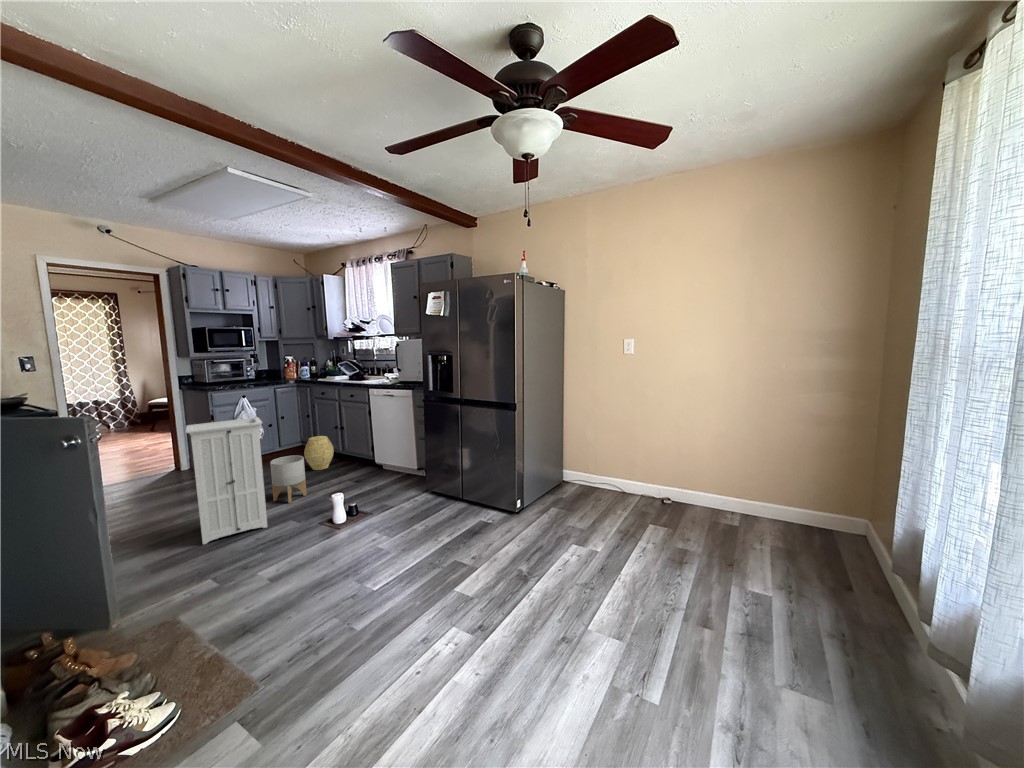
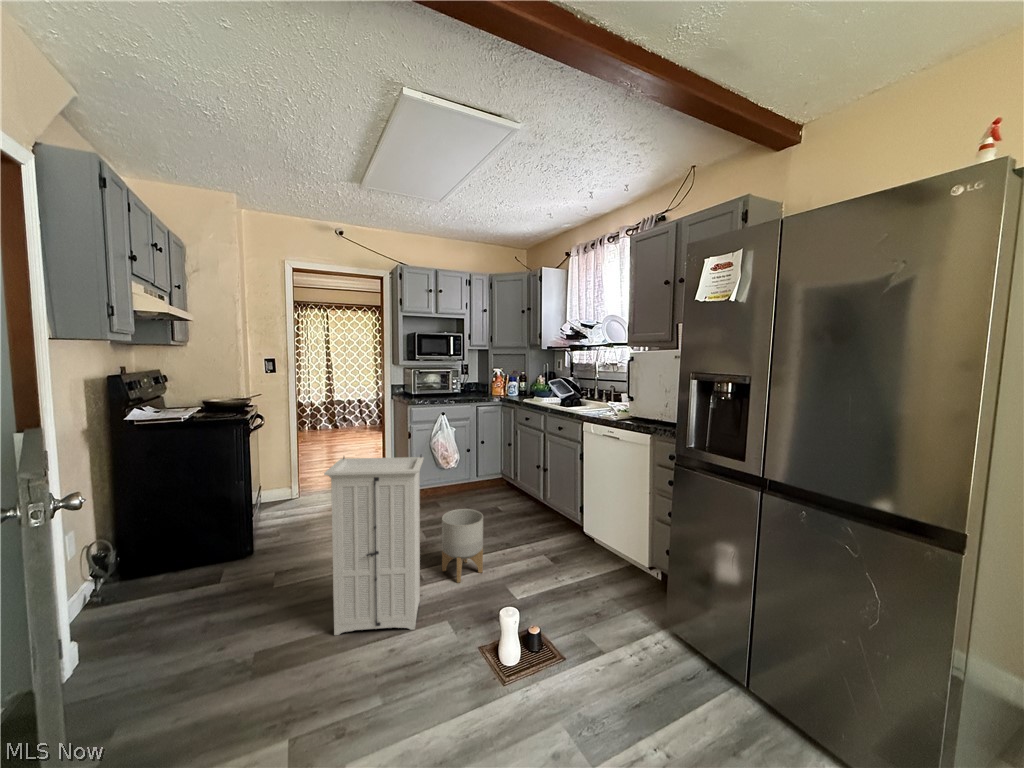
woven basket: present [304,436,334,470] -> none [495,477,530,524]

